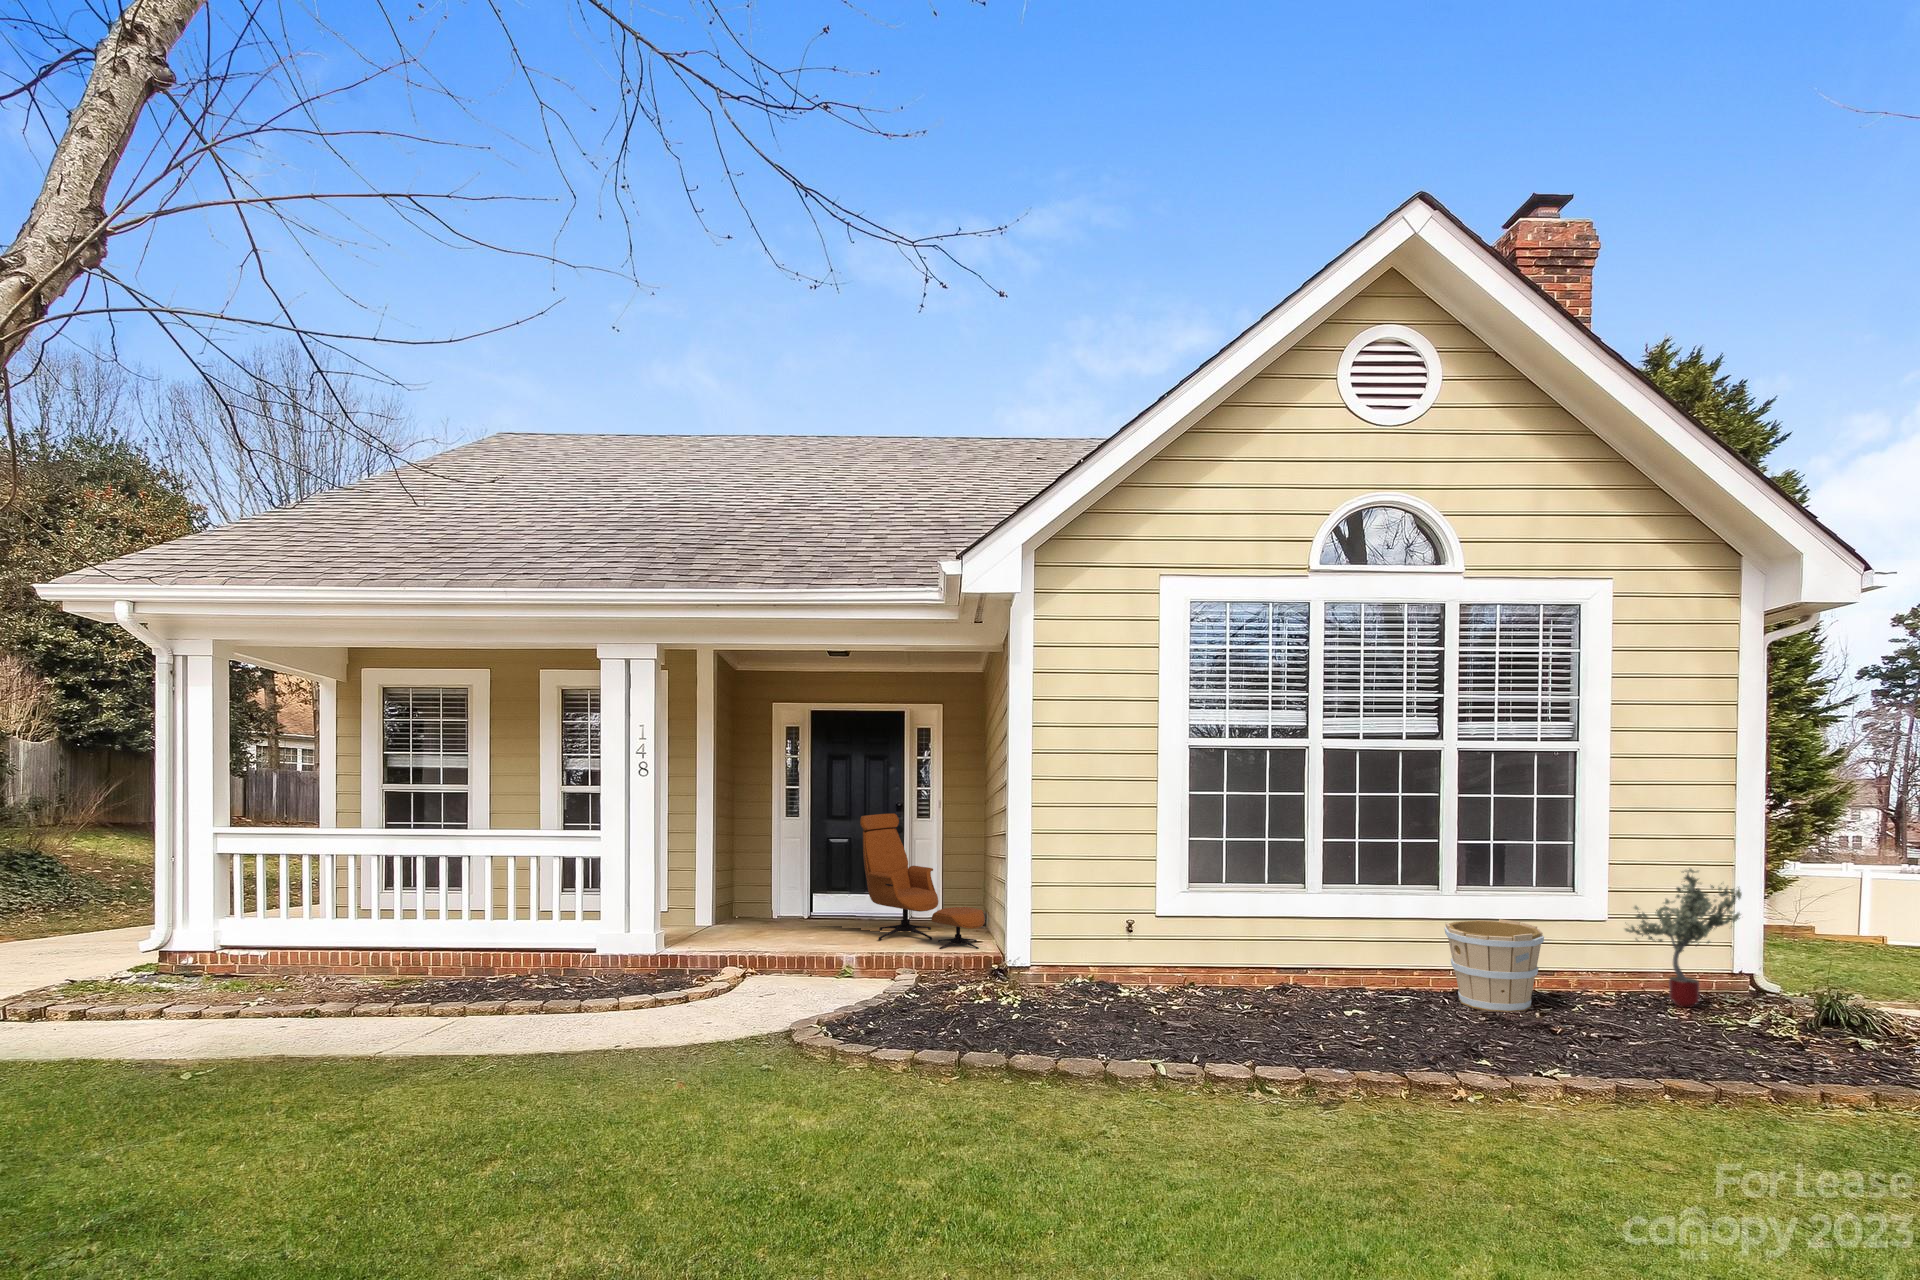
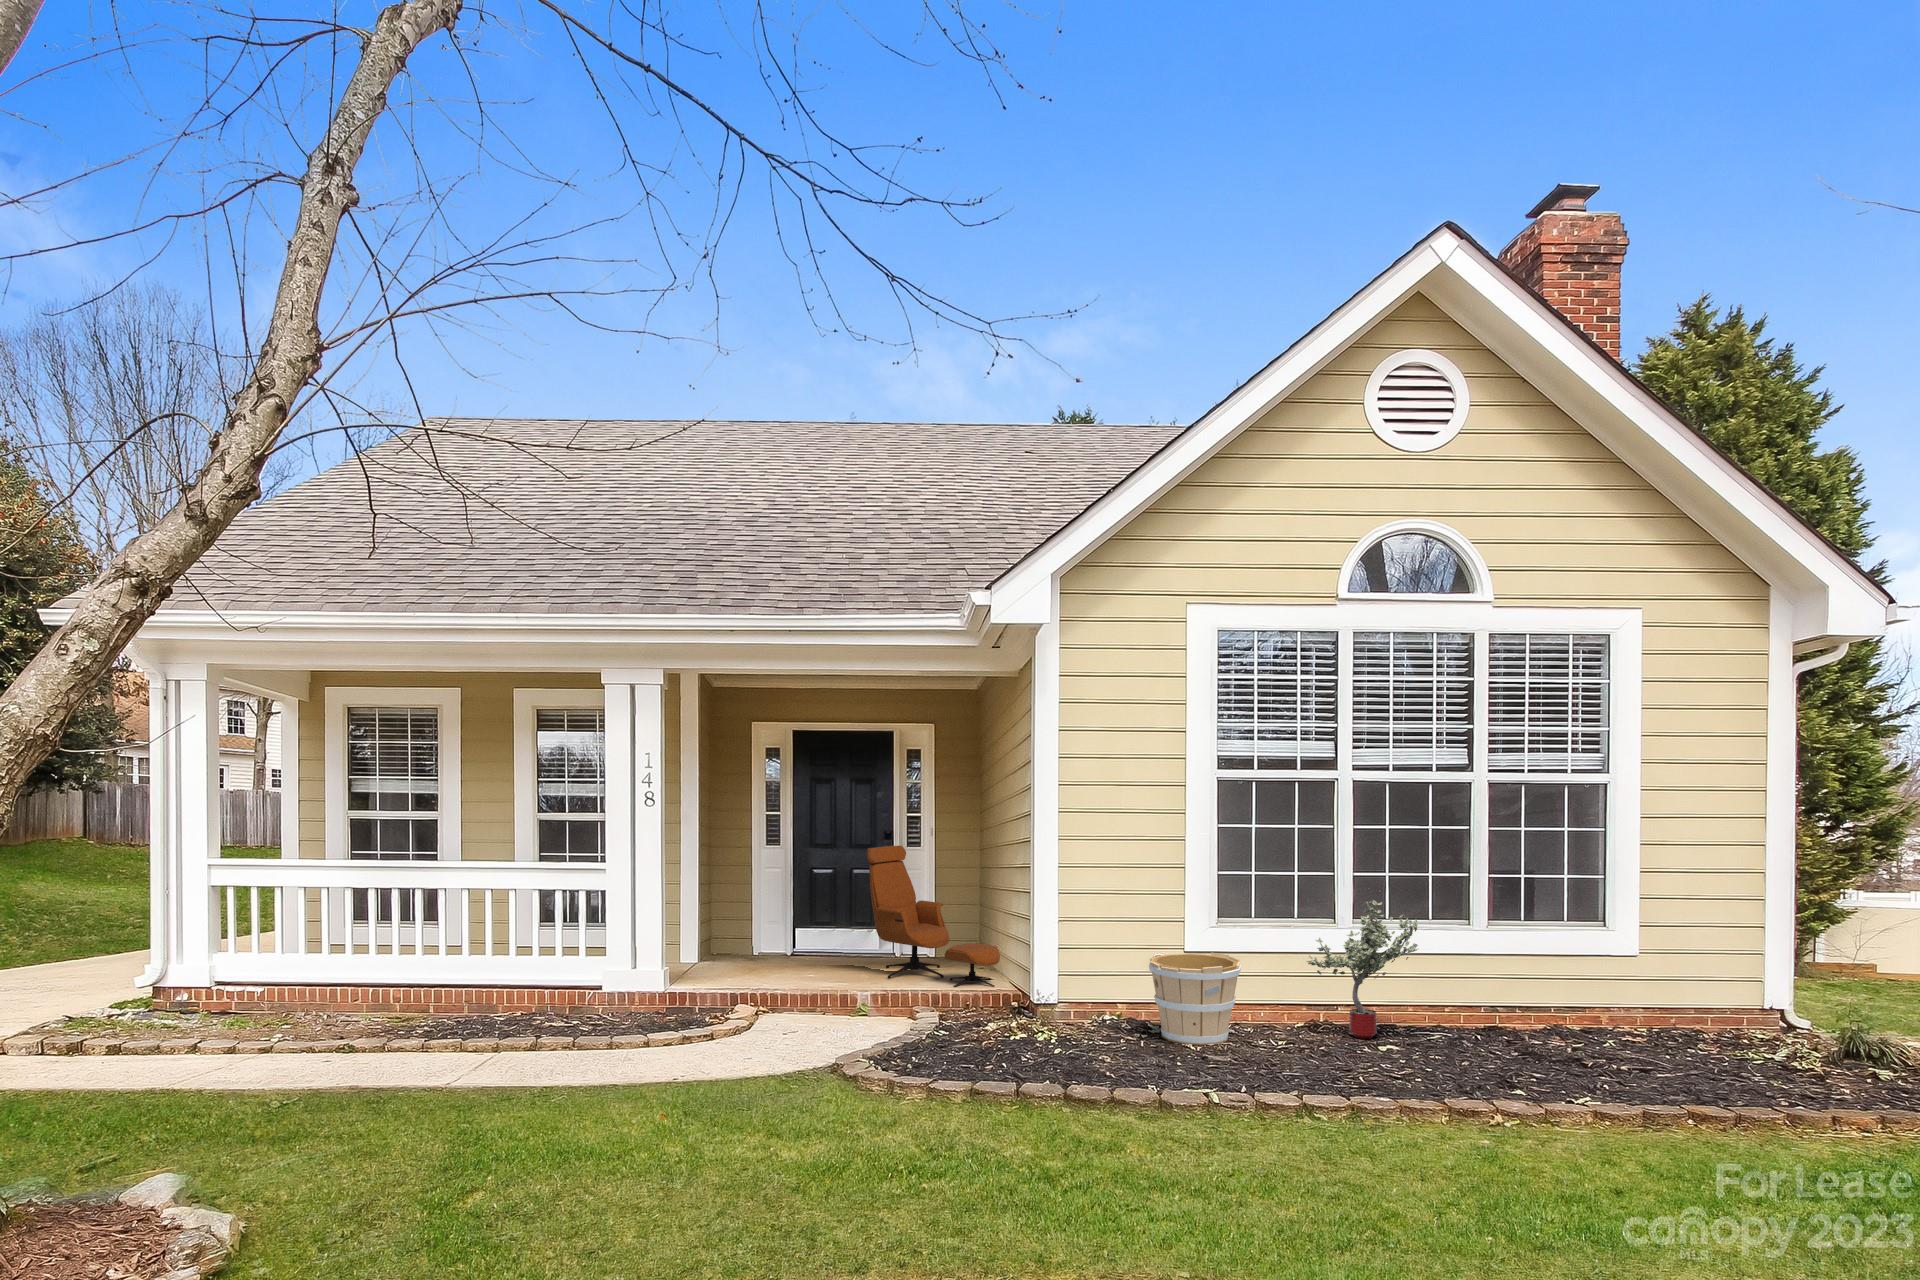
potted tree: present [1625,869,1742,1007] -> present [1307,900,1418,1039]
wooden bucket: present [1444,919,1544,1012] -> present [1149,952,1241,1045]

